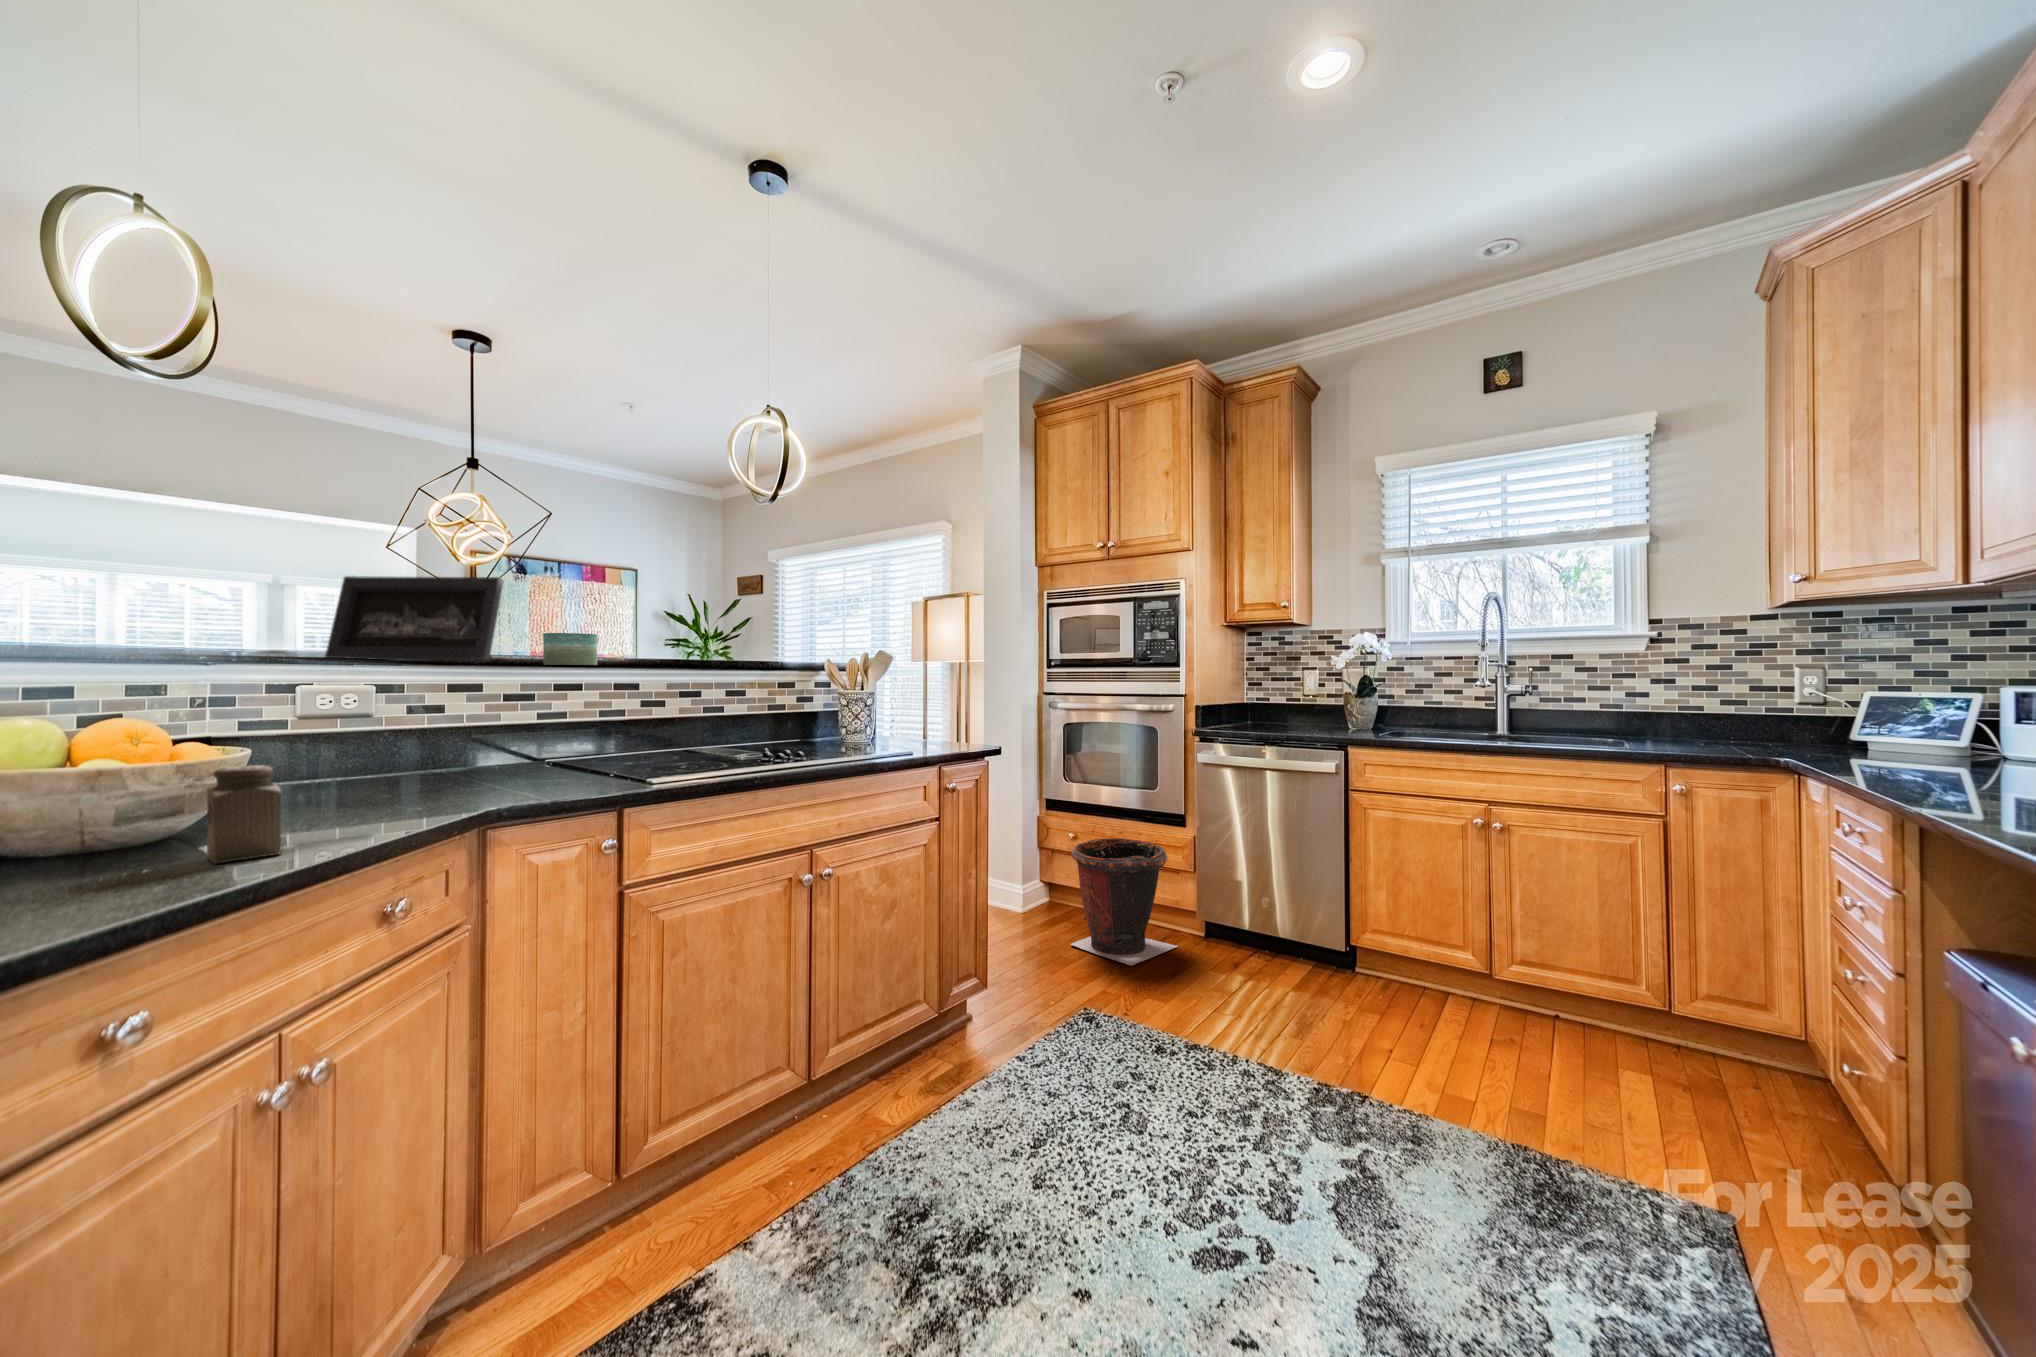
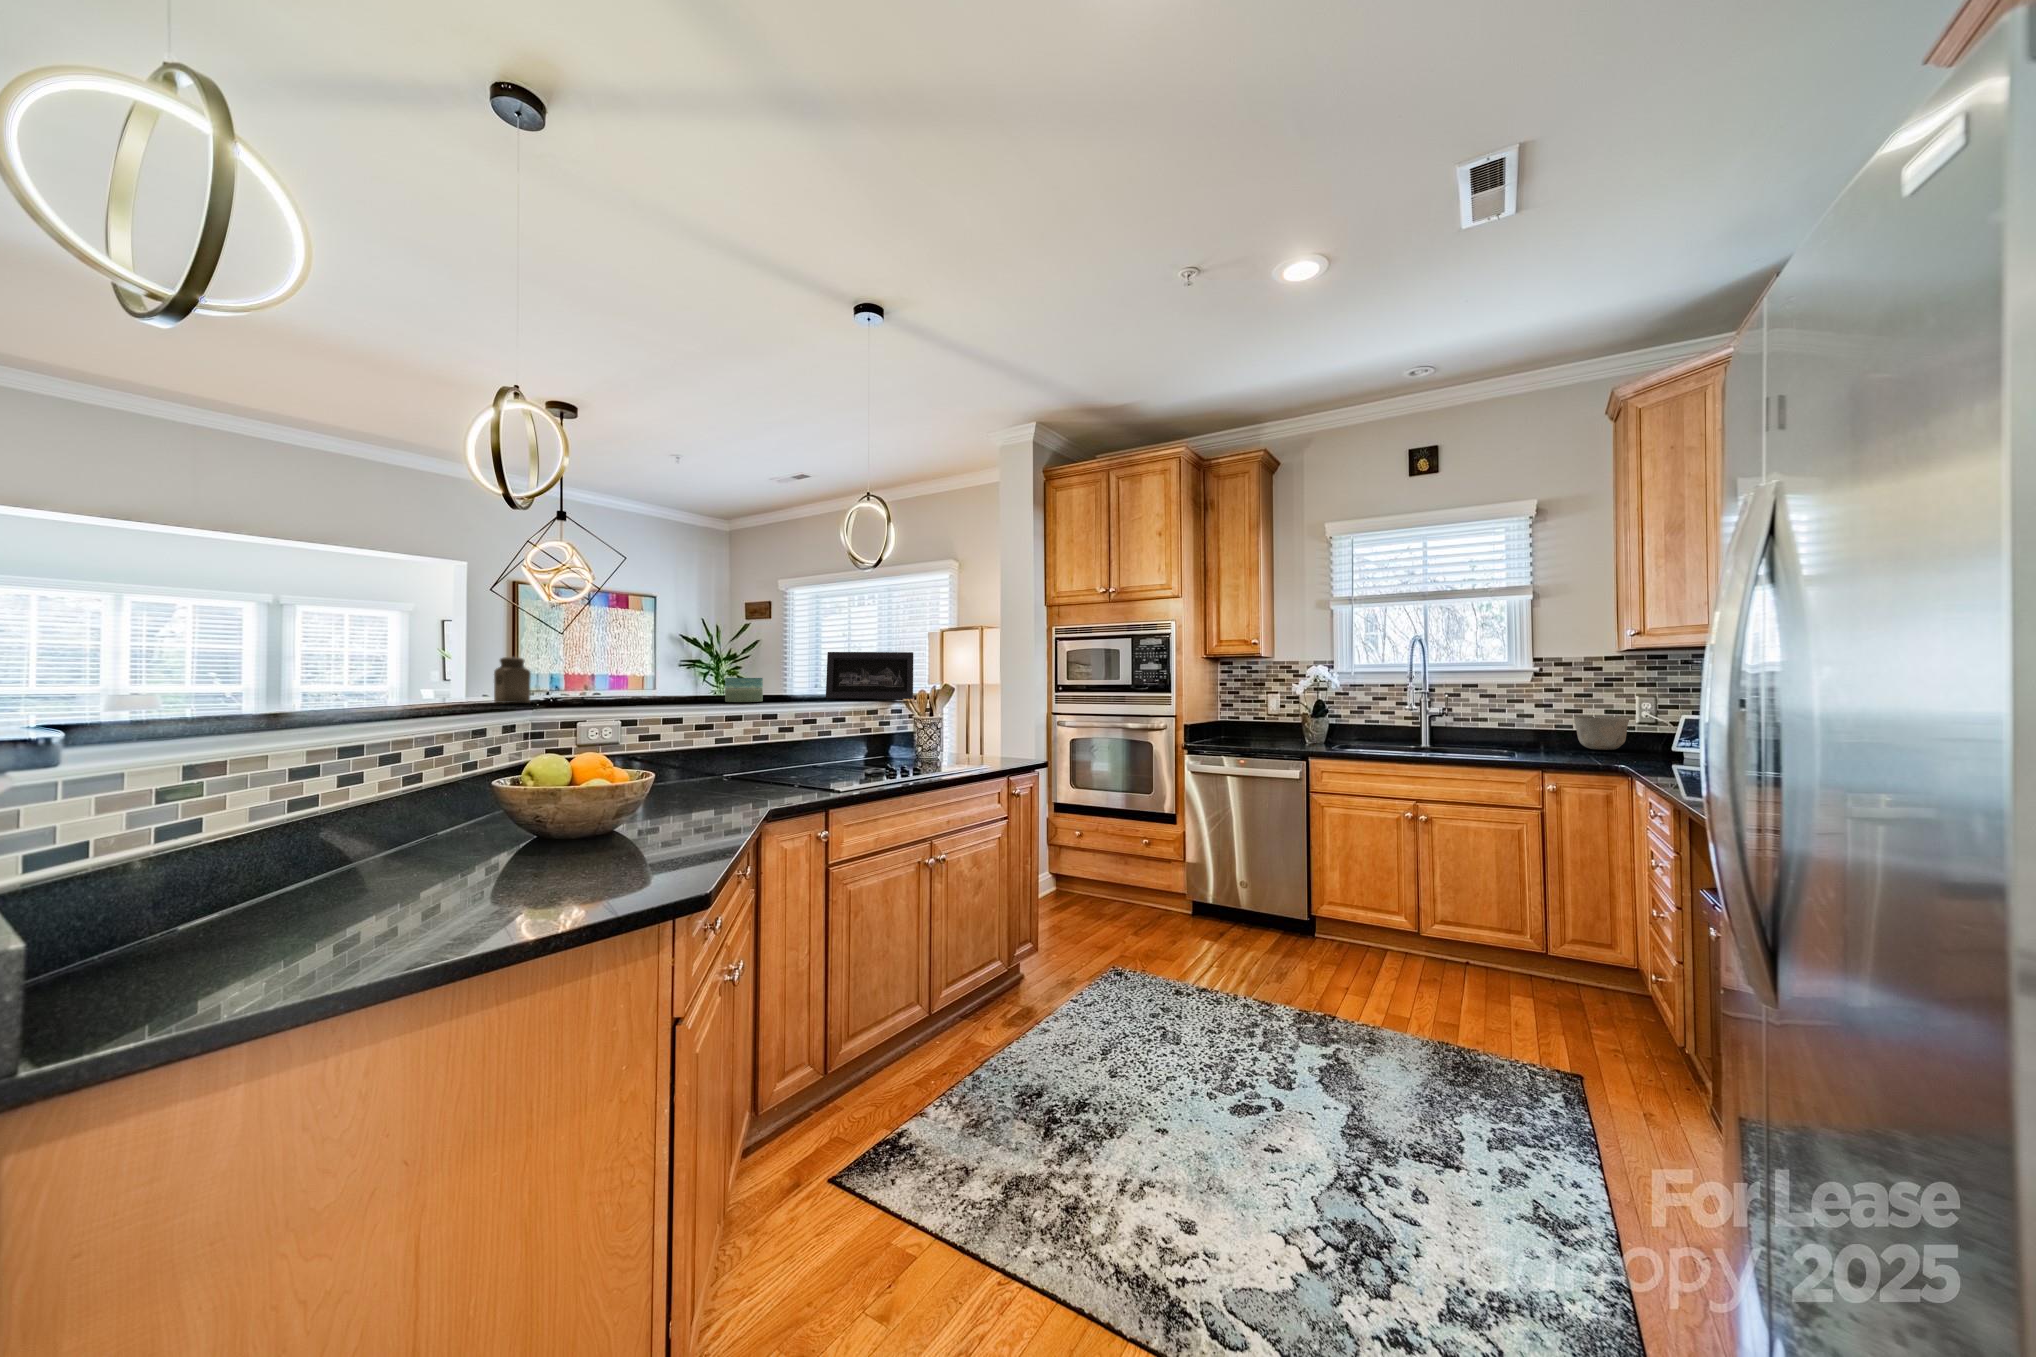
picture frame: present [325,576,503,660] -> present [826,652,913,699]
ceramic bowl: none [1706,695,1787,739] -> present [1574,716,1630,750]
salt shaker: present [207,765,281,864] -> present [494,657,531,703]
waste bin: present [1071,838,1178,966] -> none [1086,833,1174,935]

